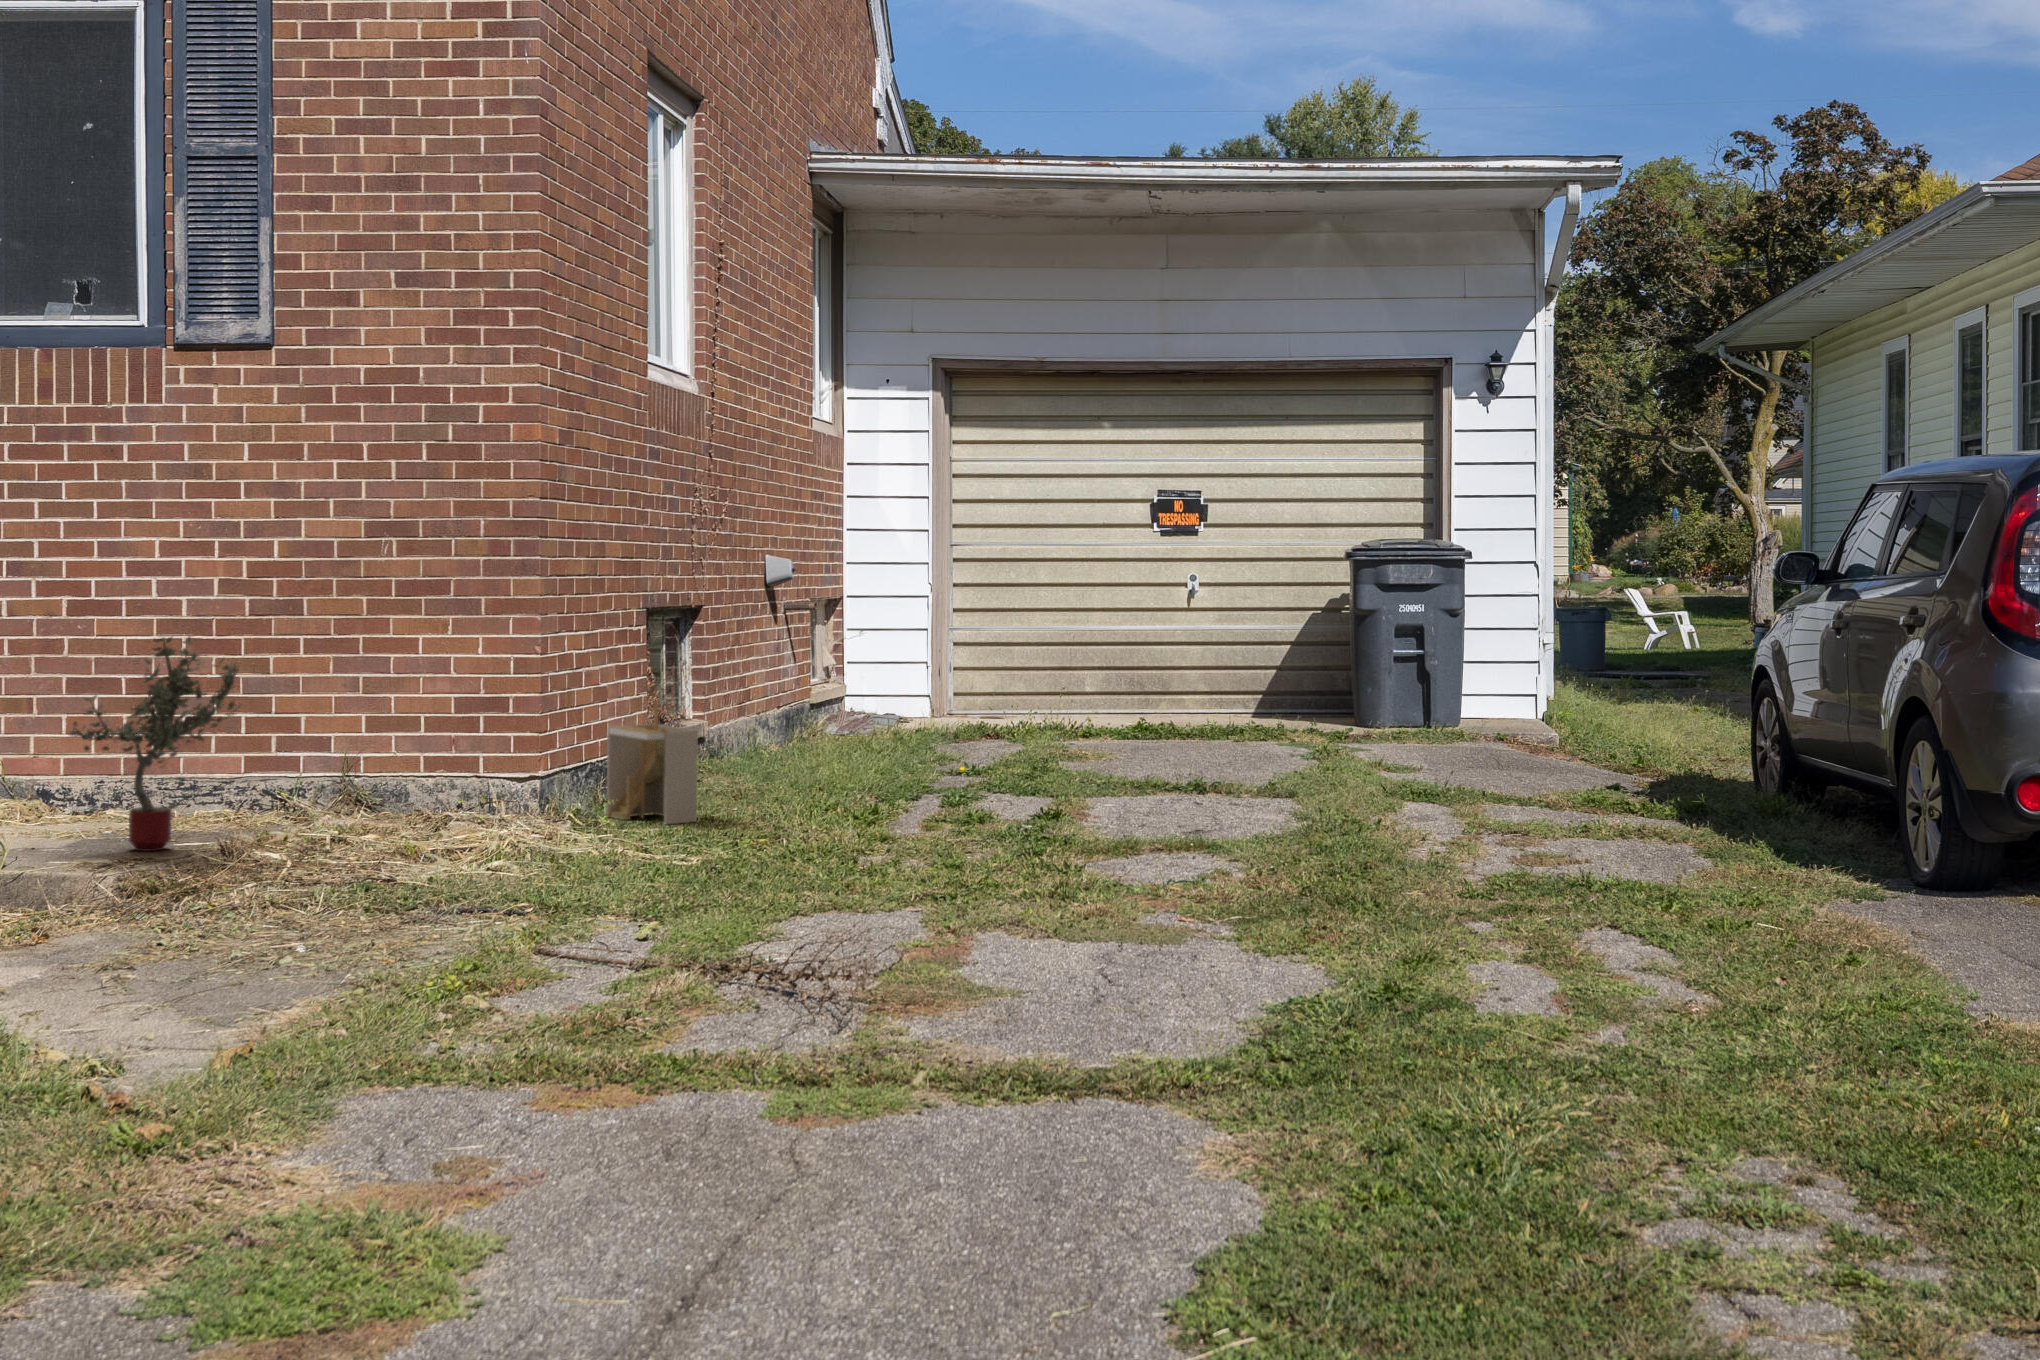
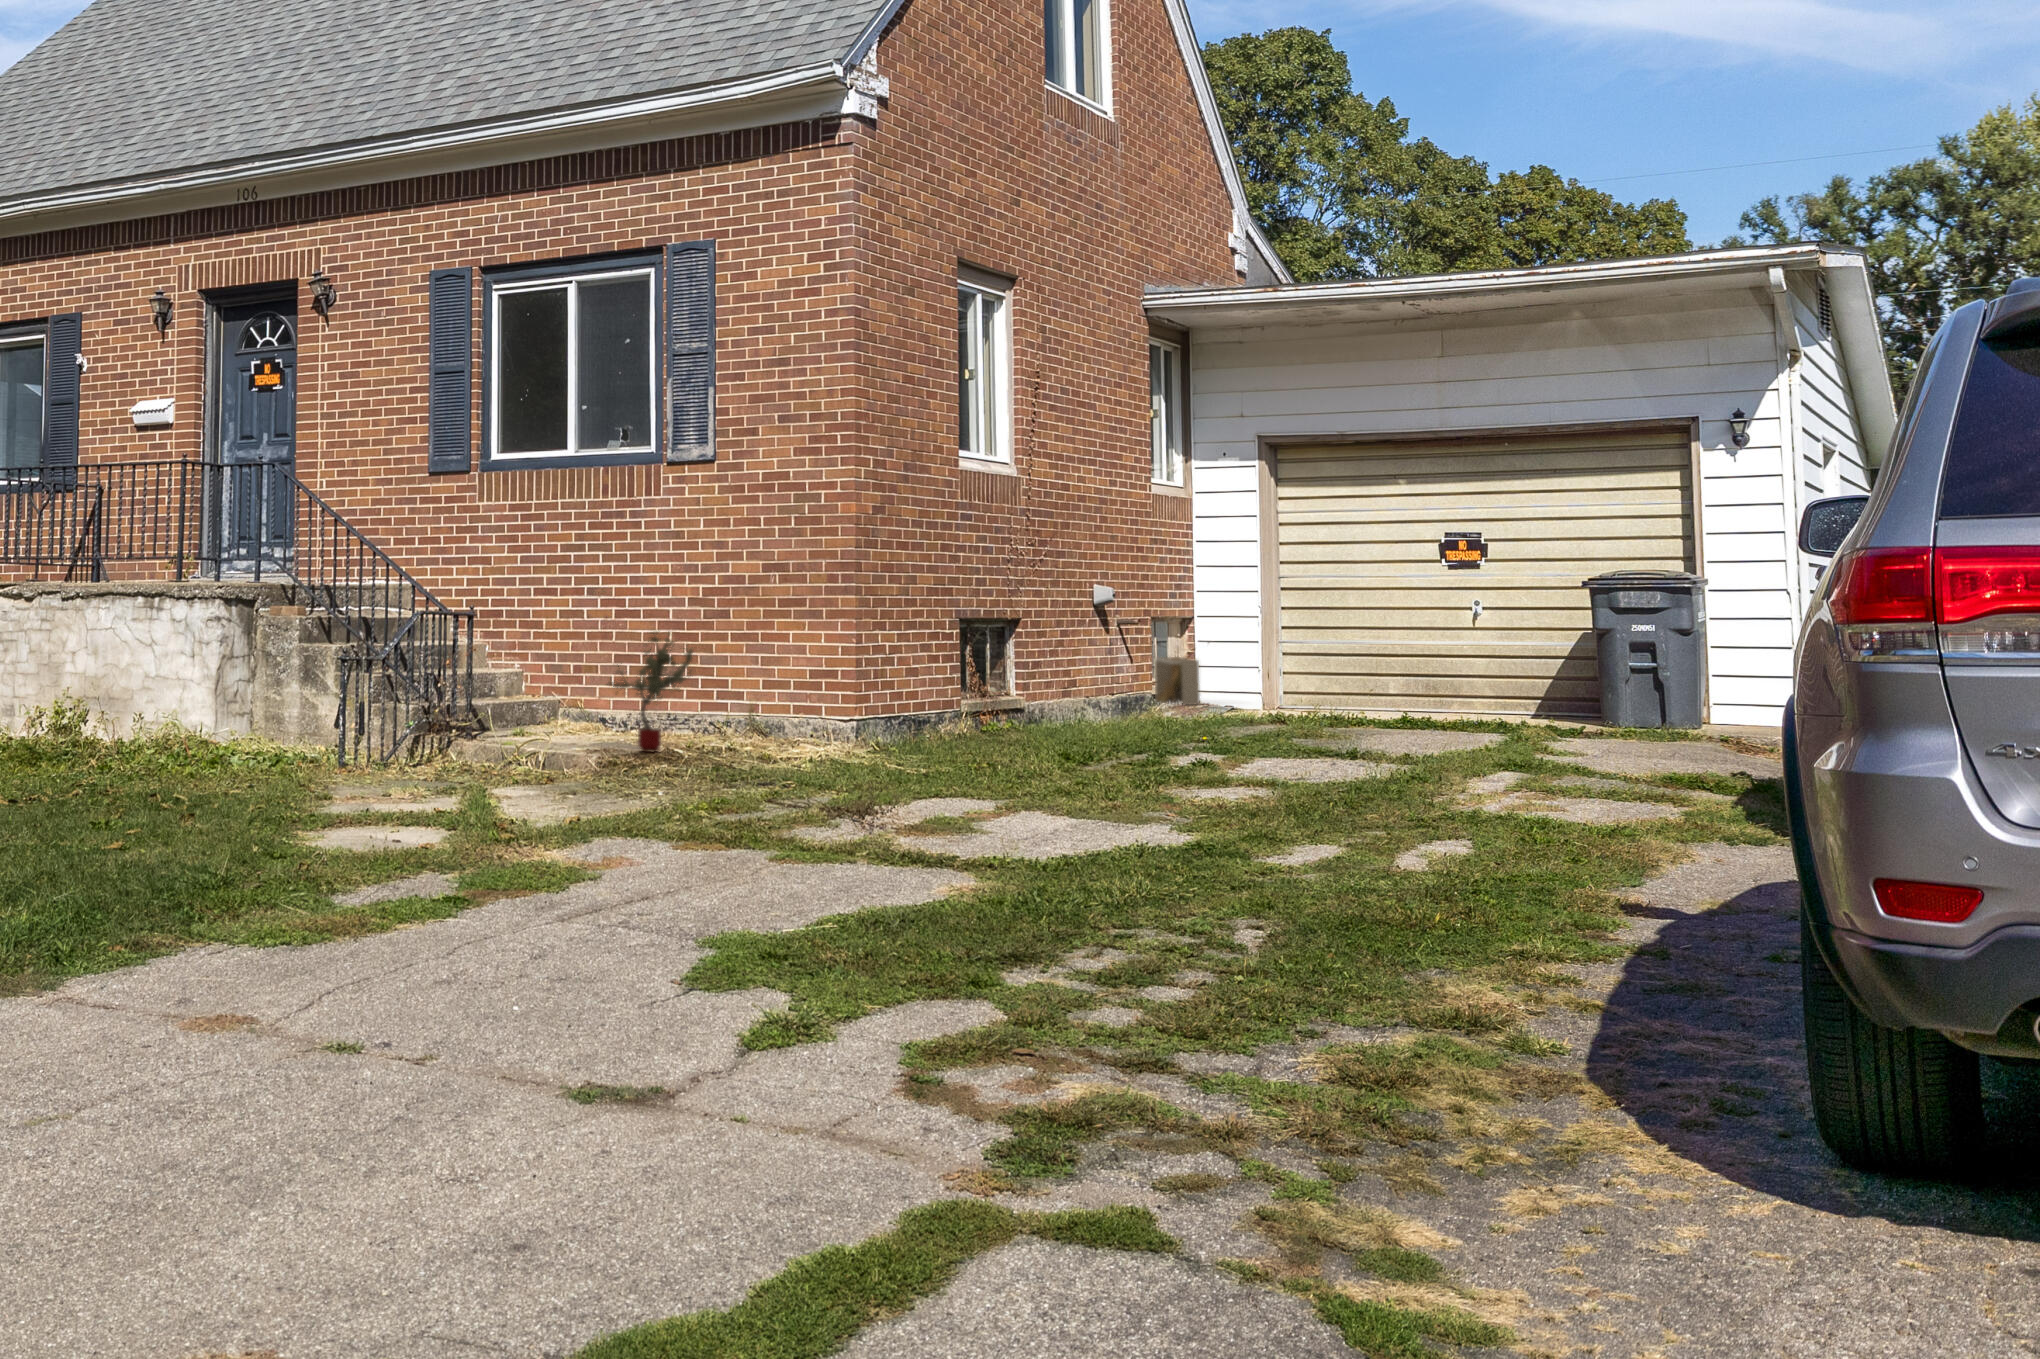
storage bin: present [606,700,698,824] -> present [1155,655,1200,705]

